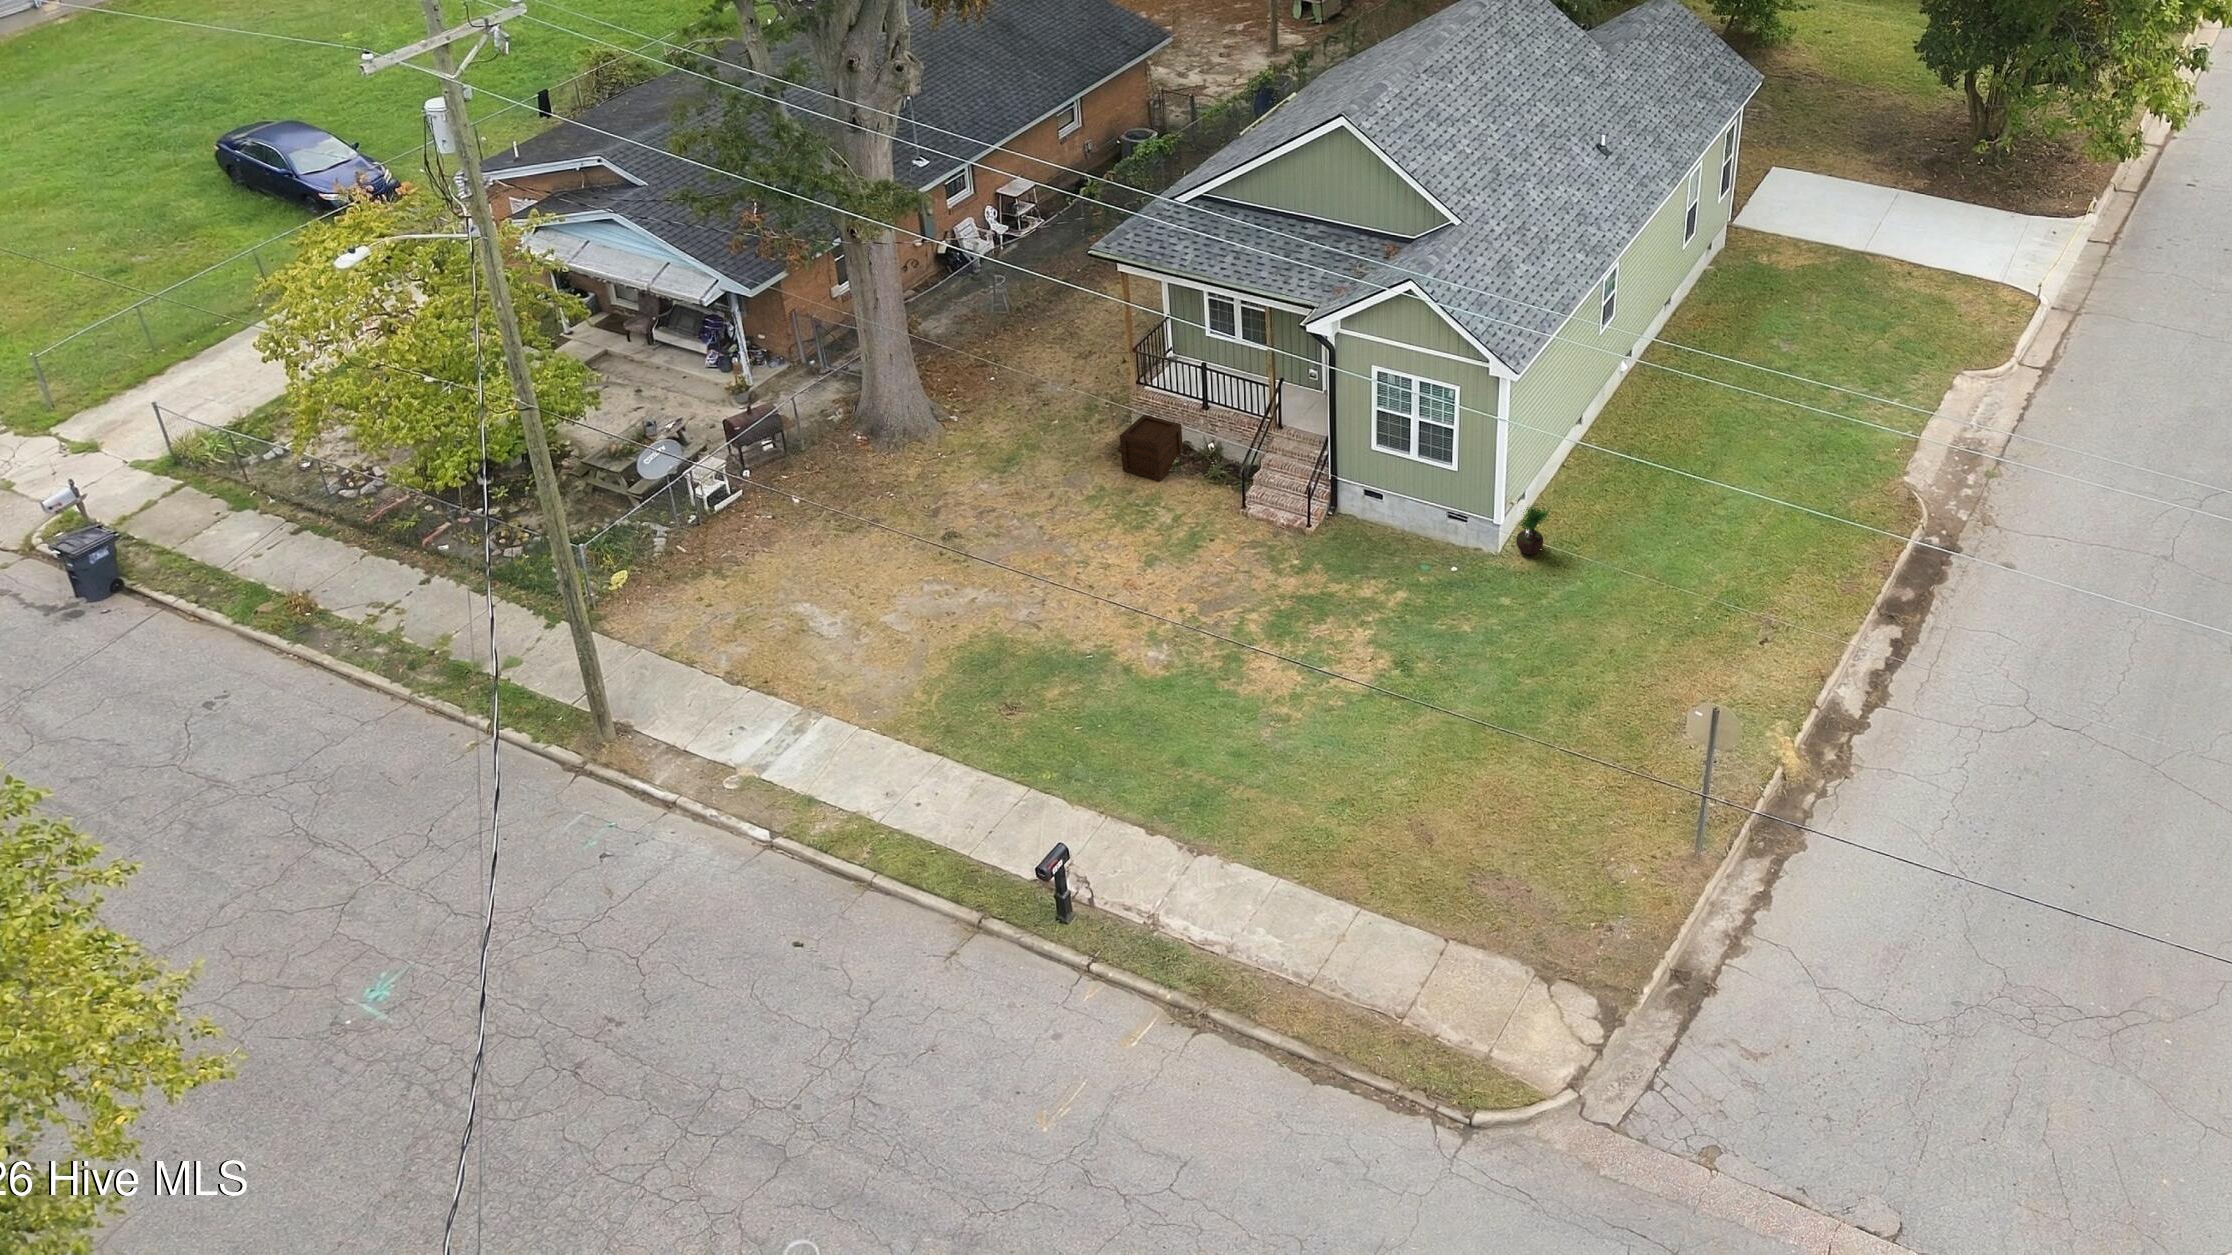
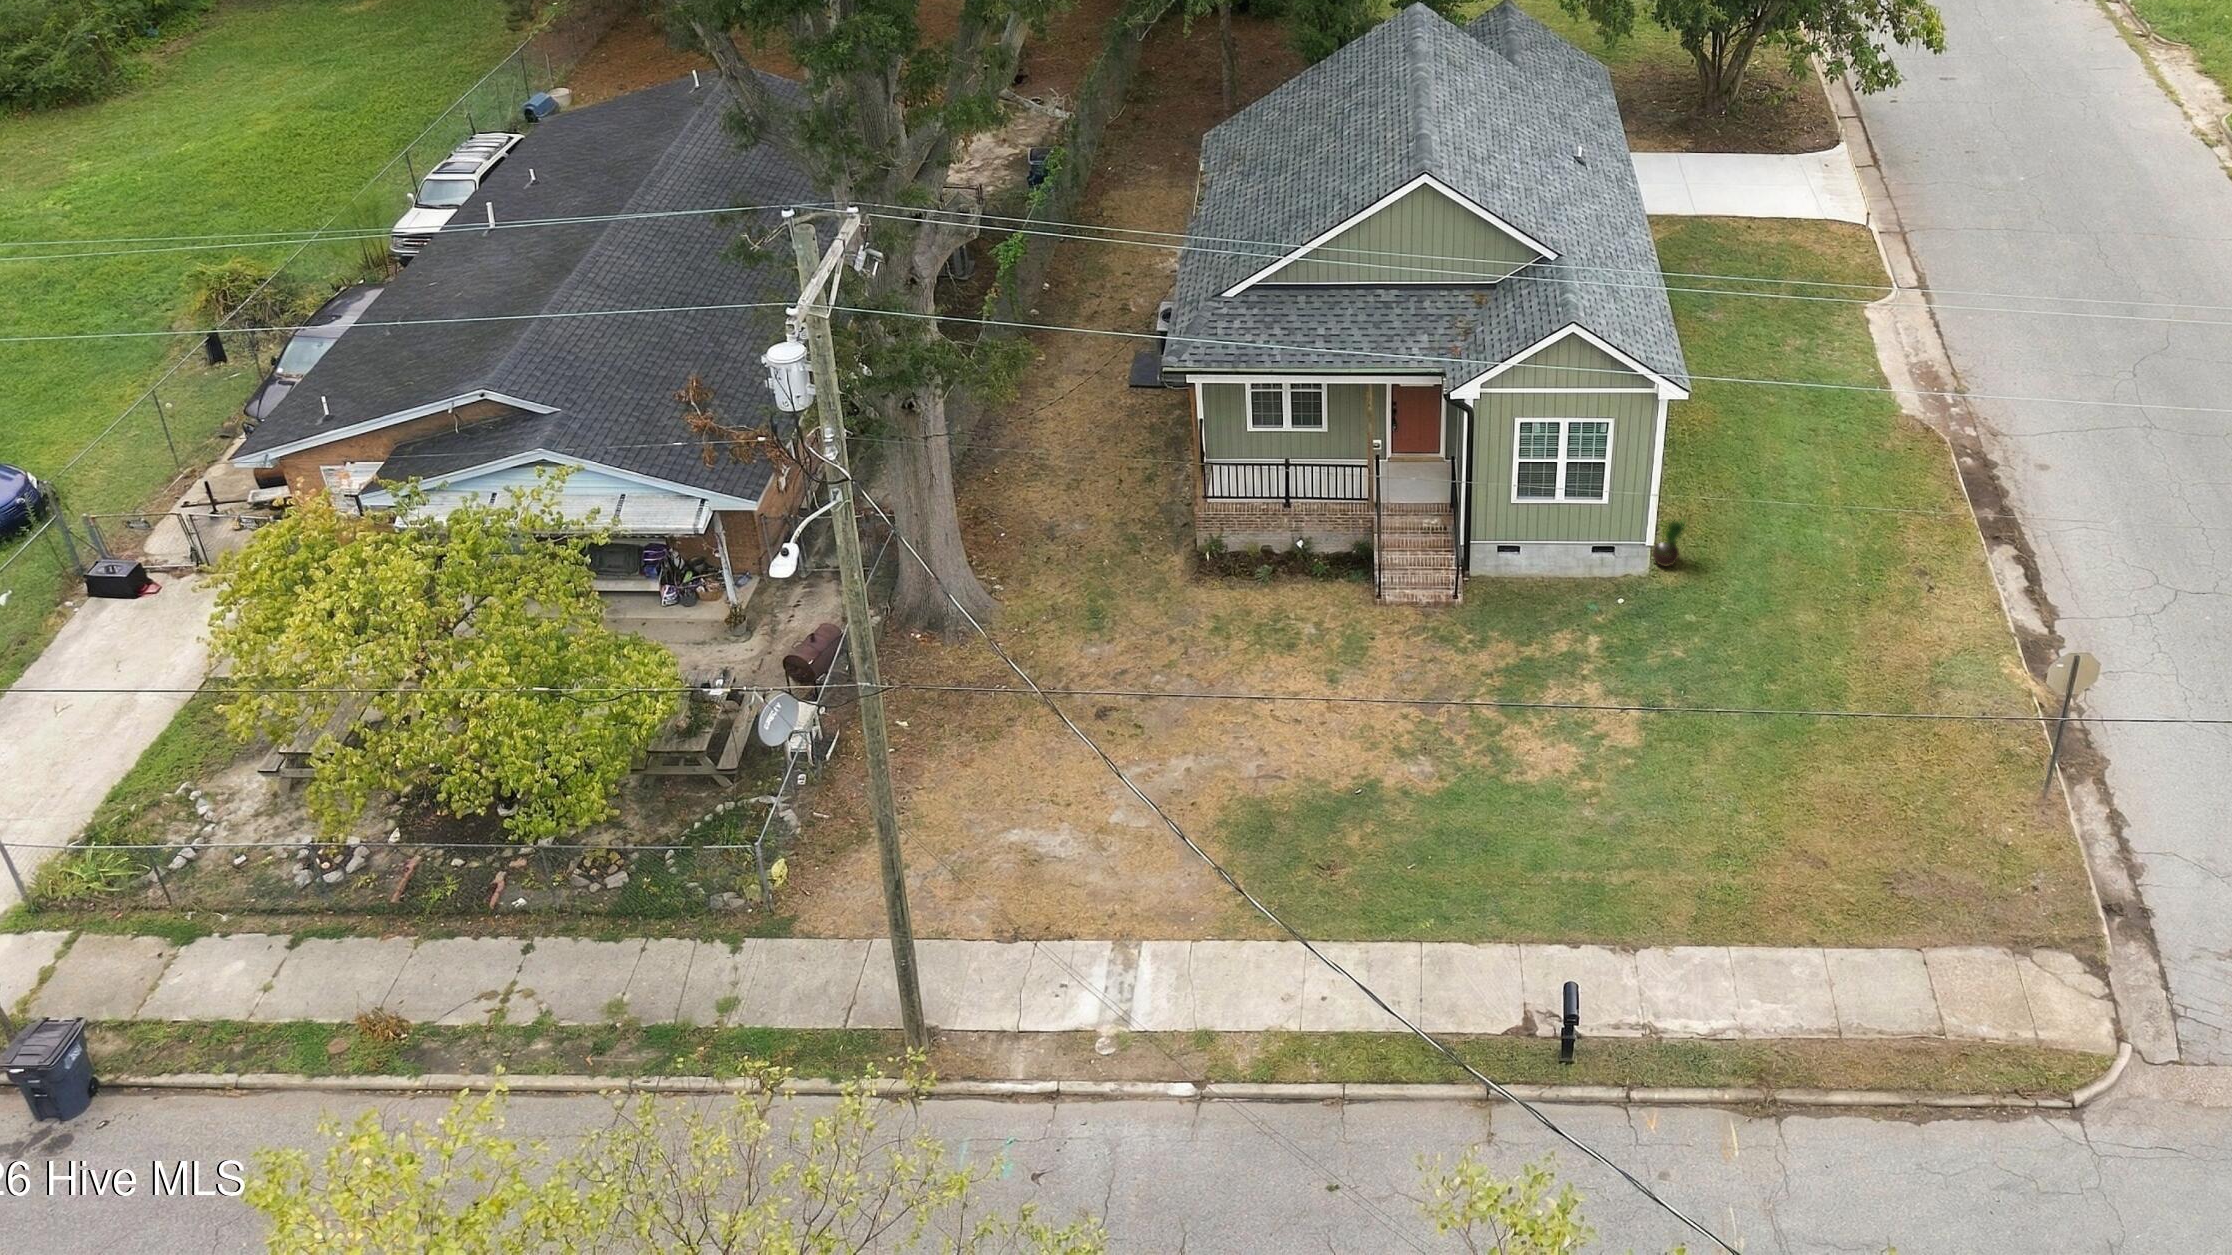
wooden crate: present [1120,415,1183,481] -> none [1218,529,1272,593]

